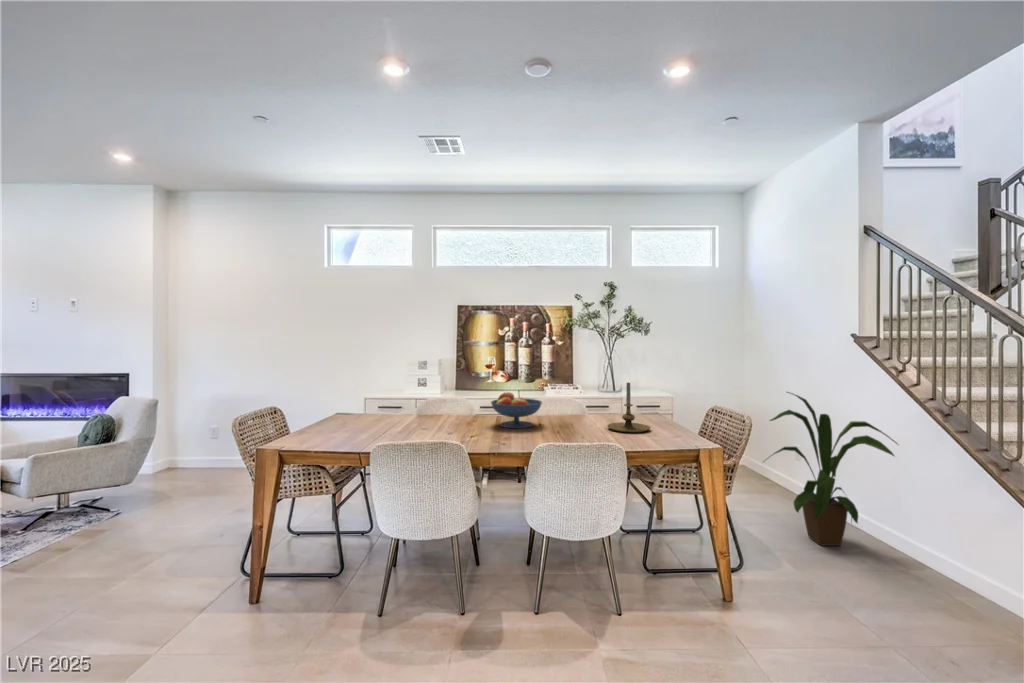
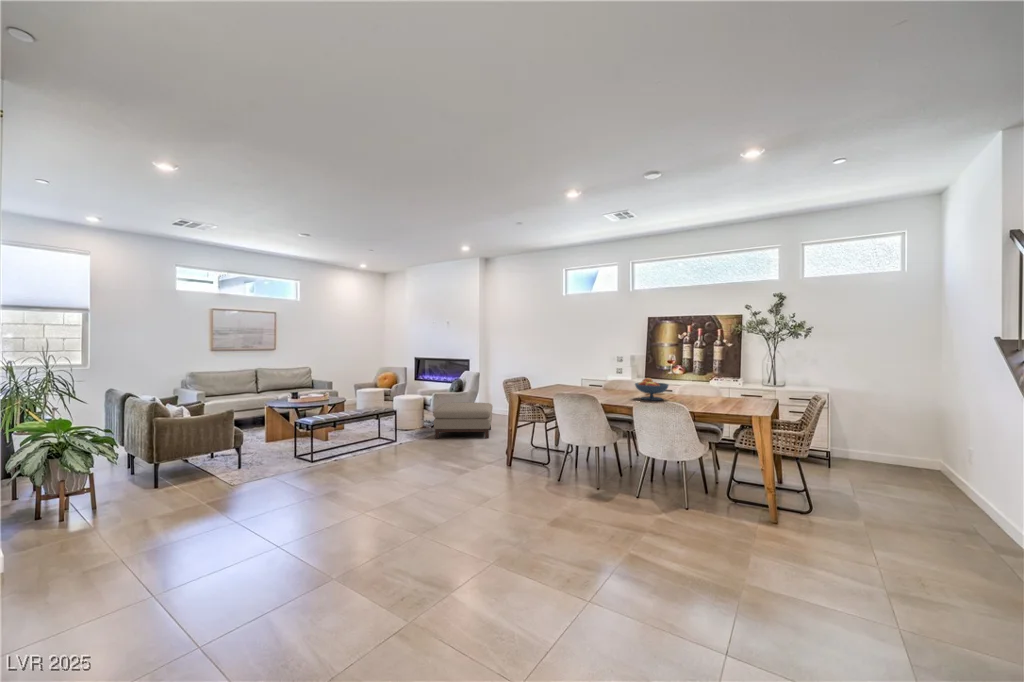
candle holder: present [607,382,650,432] -> none [708,375,740,409]
house plant: present [770,392,897,546] -> none [860,392,993,527]
ottoman: none [24,457,191,562] -> present [433,402,492,439]

